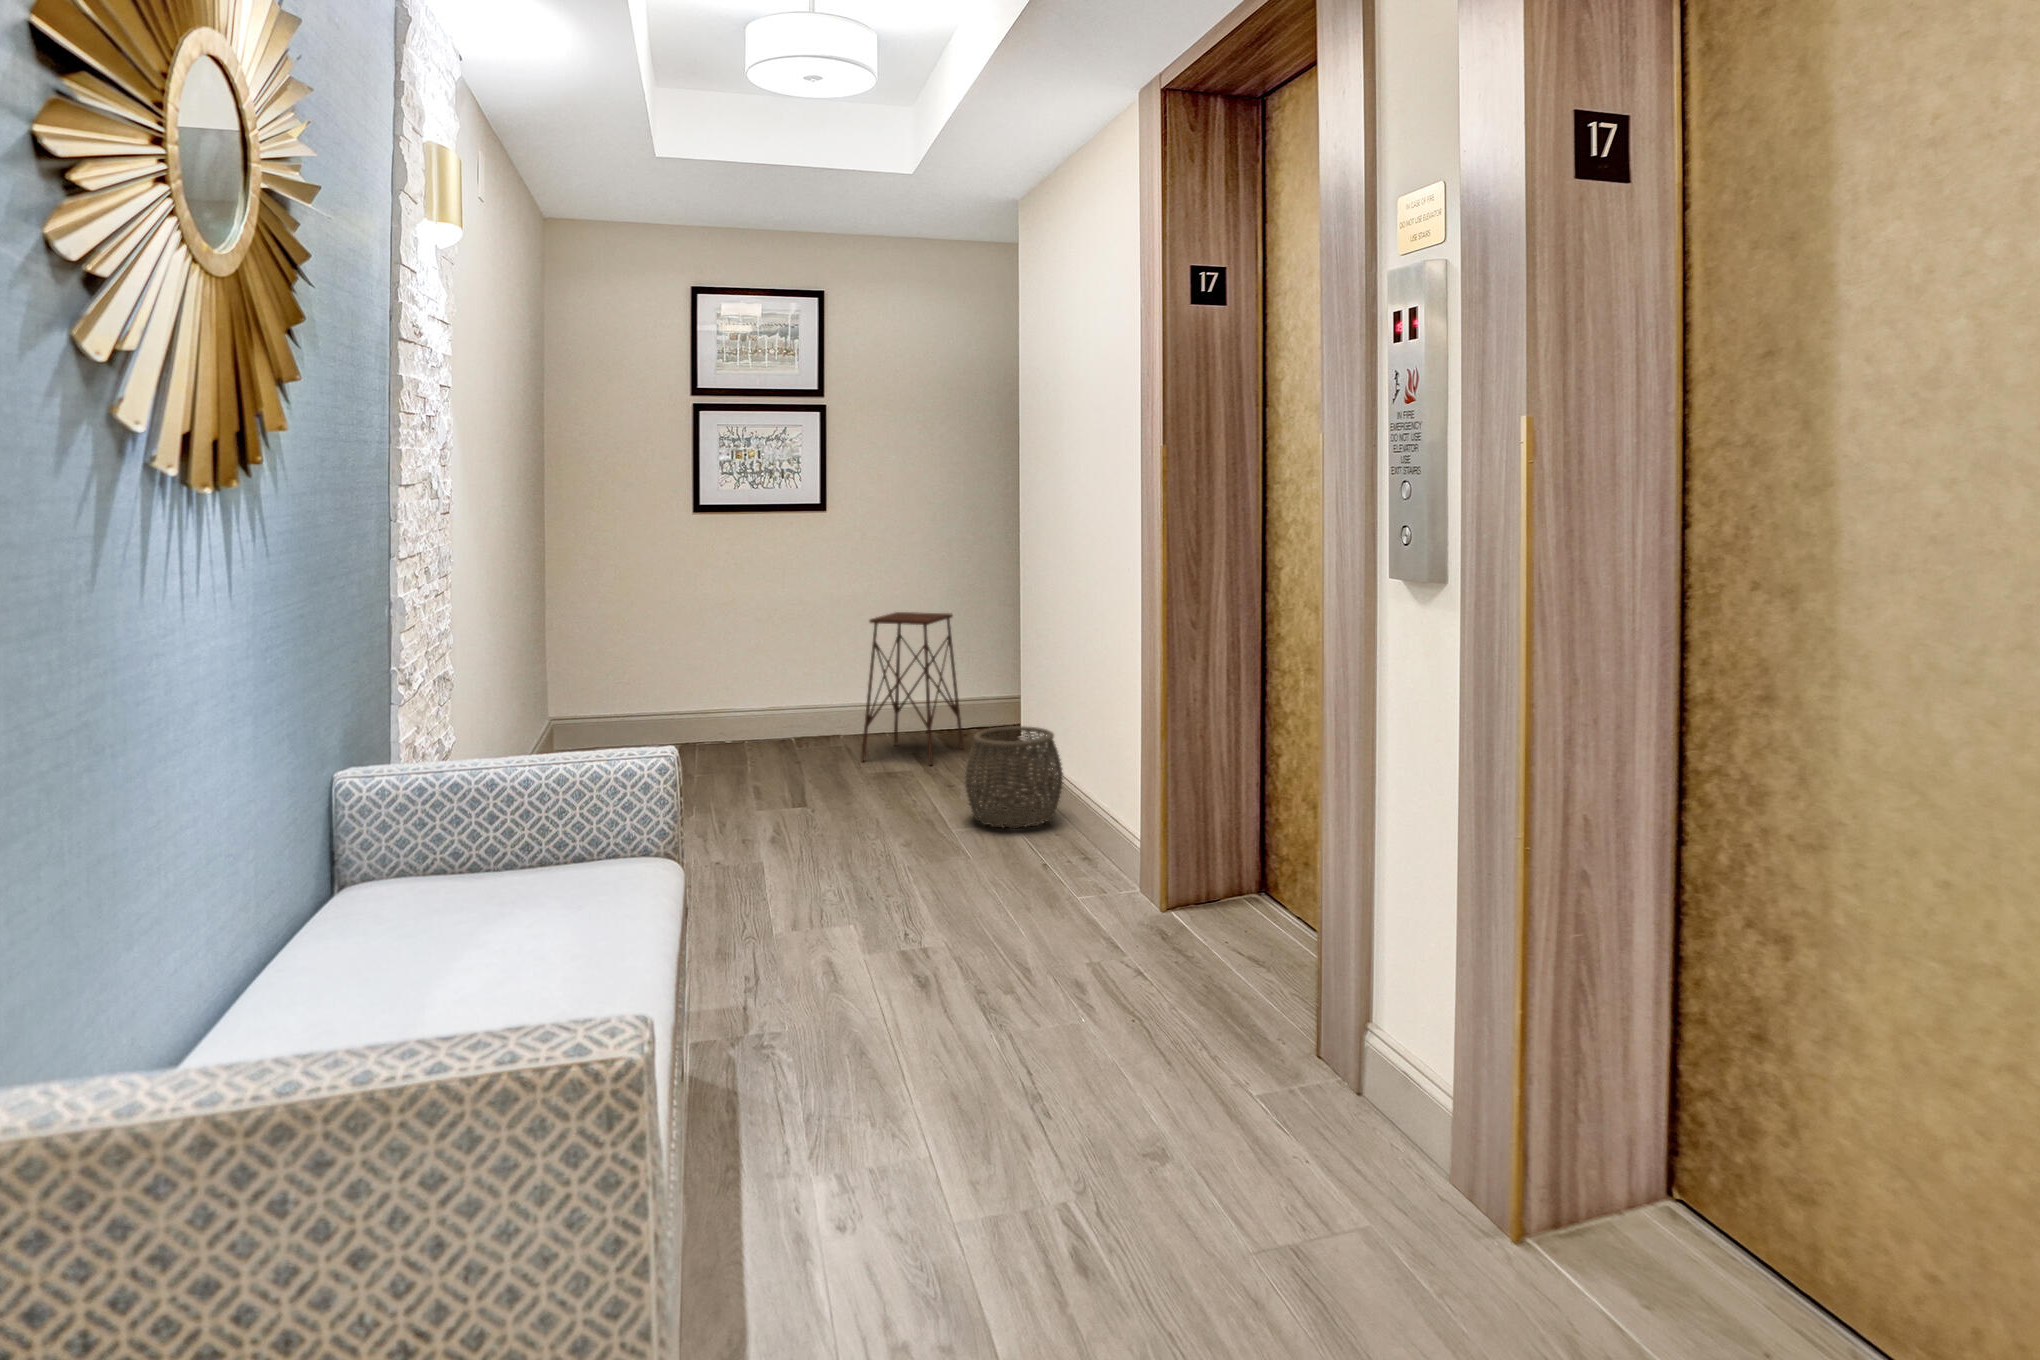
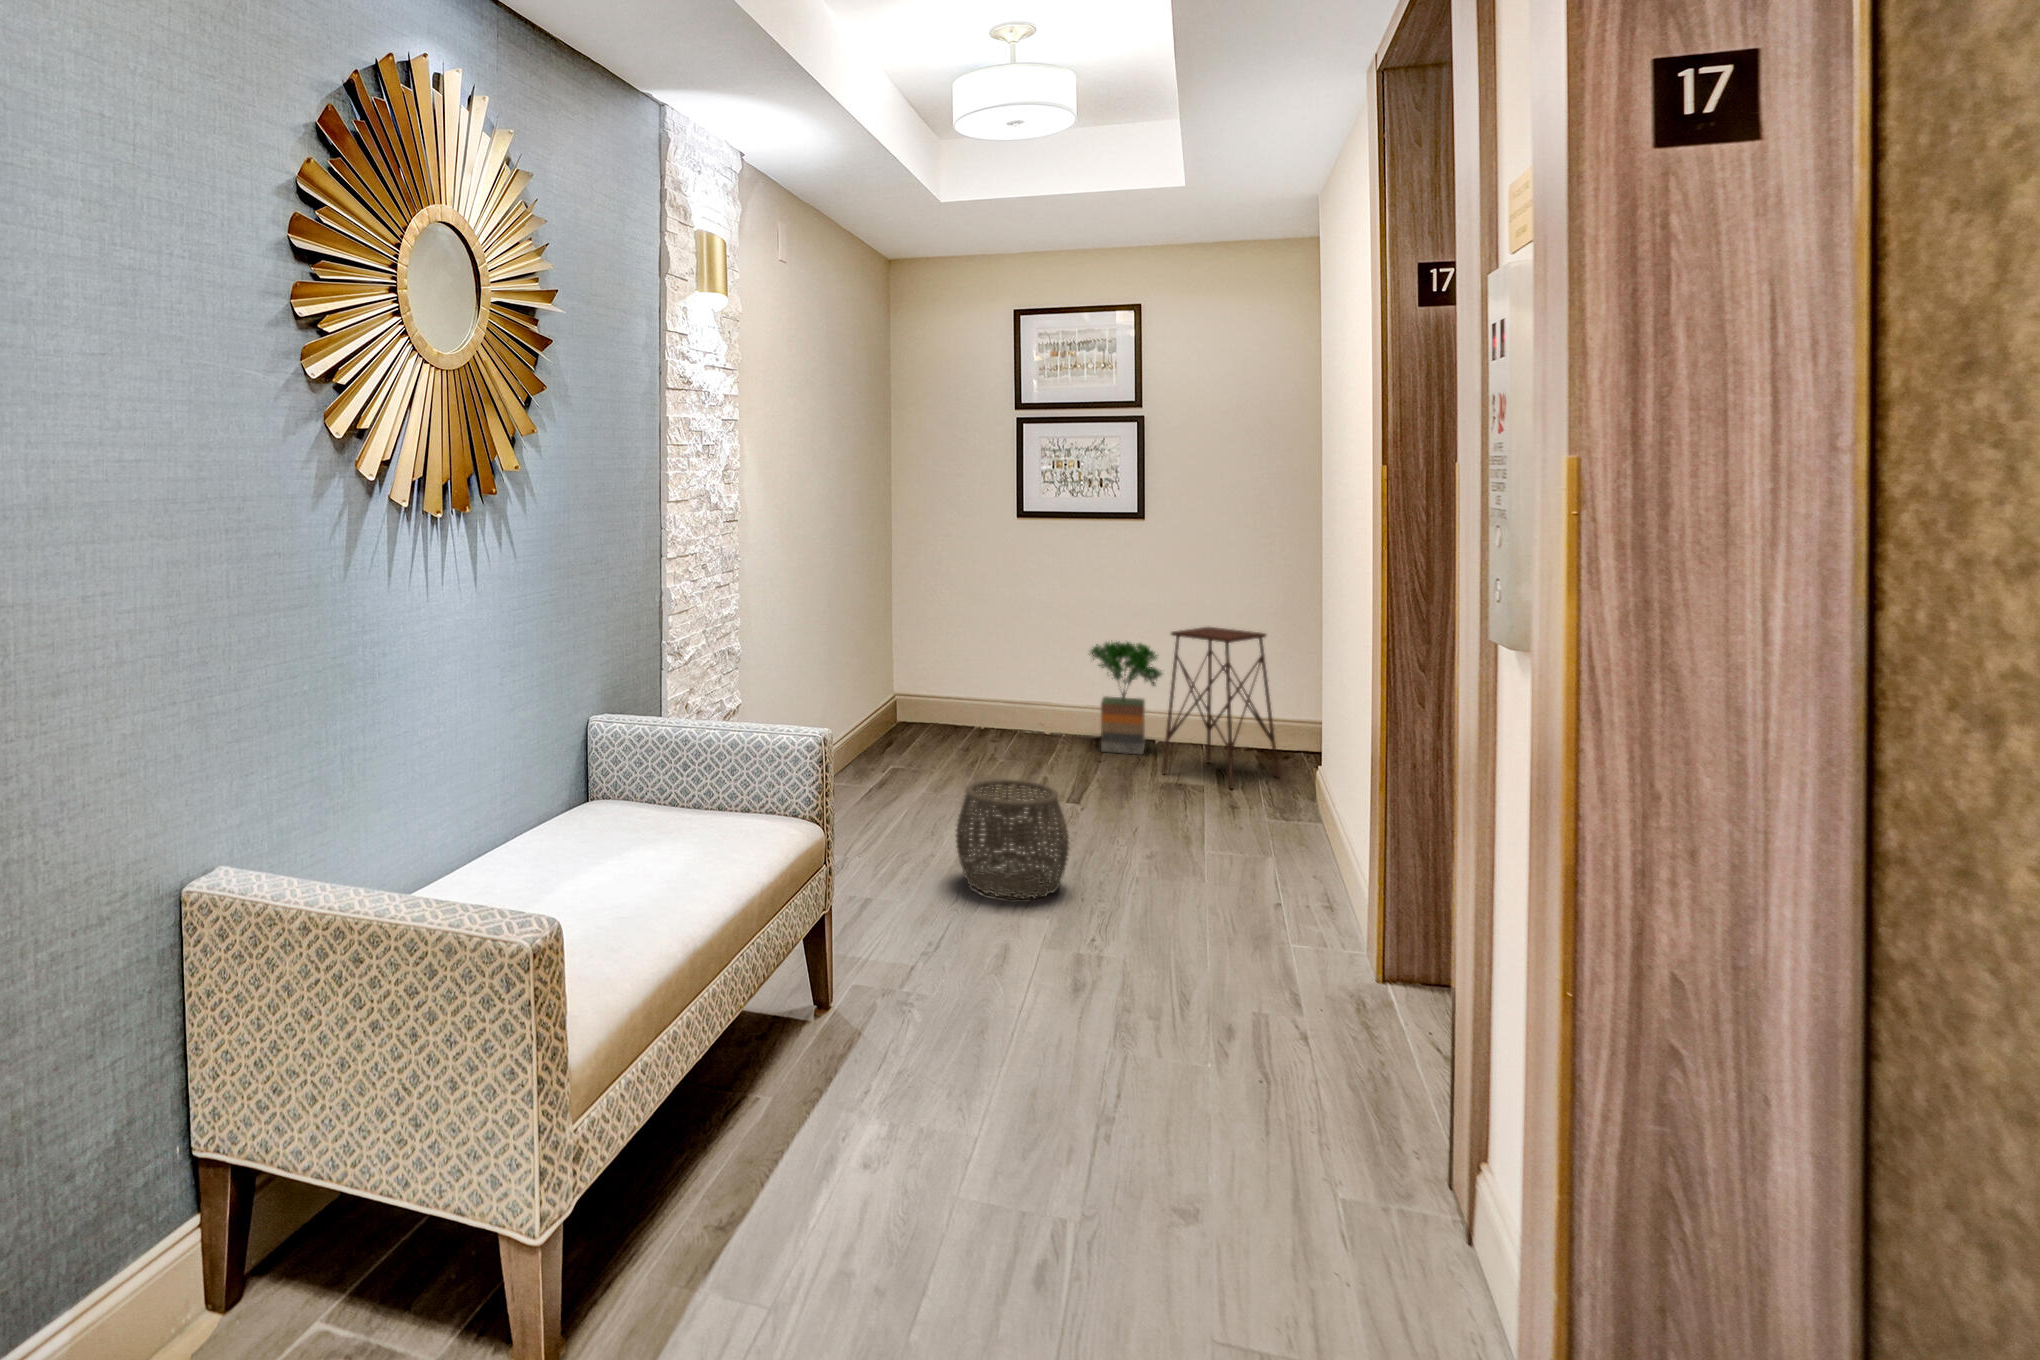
potted tree: none [772,632,851,750] -> present [1090,642,1163,755]
woven basket: present [965,726,1063,828] -> present [956,779,1069,899]

